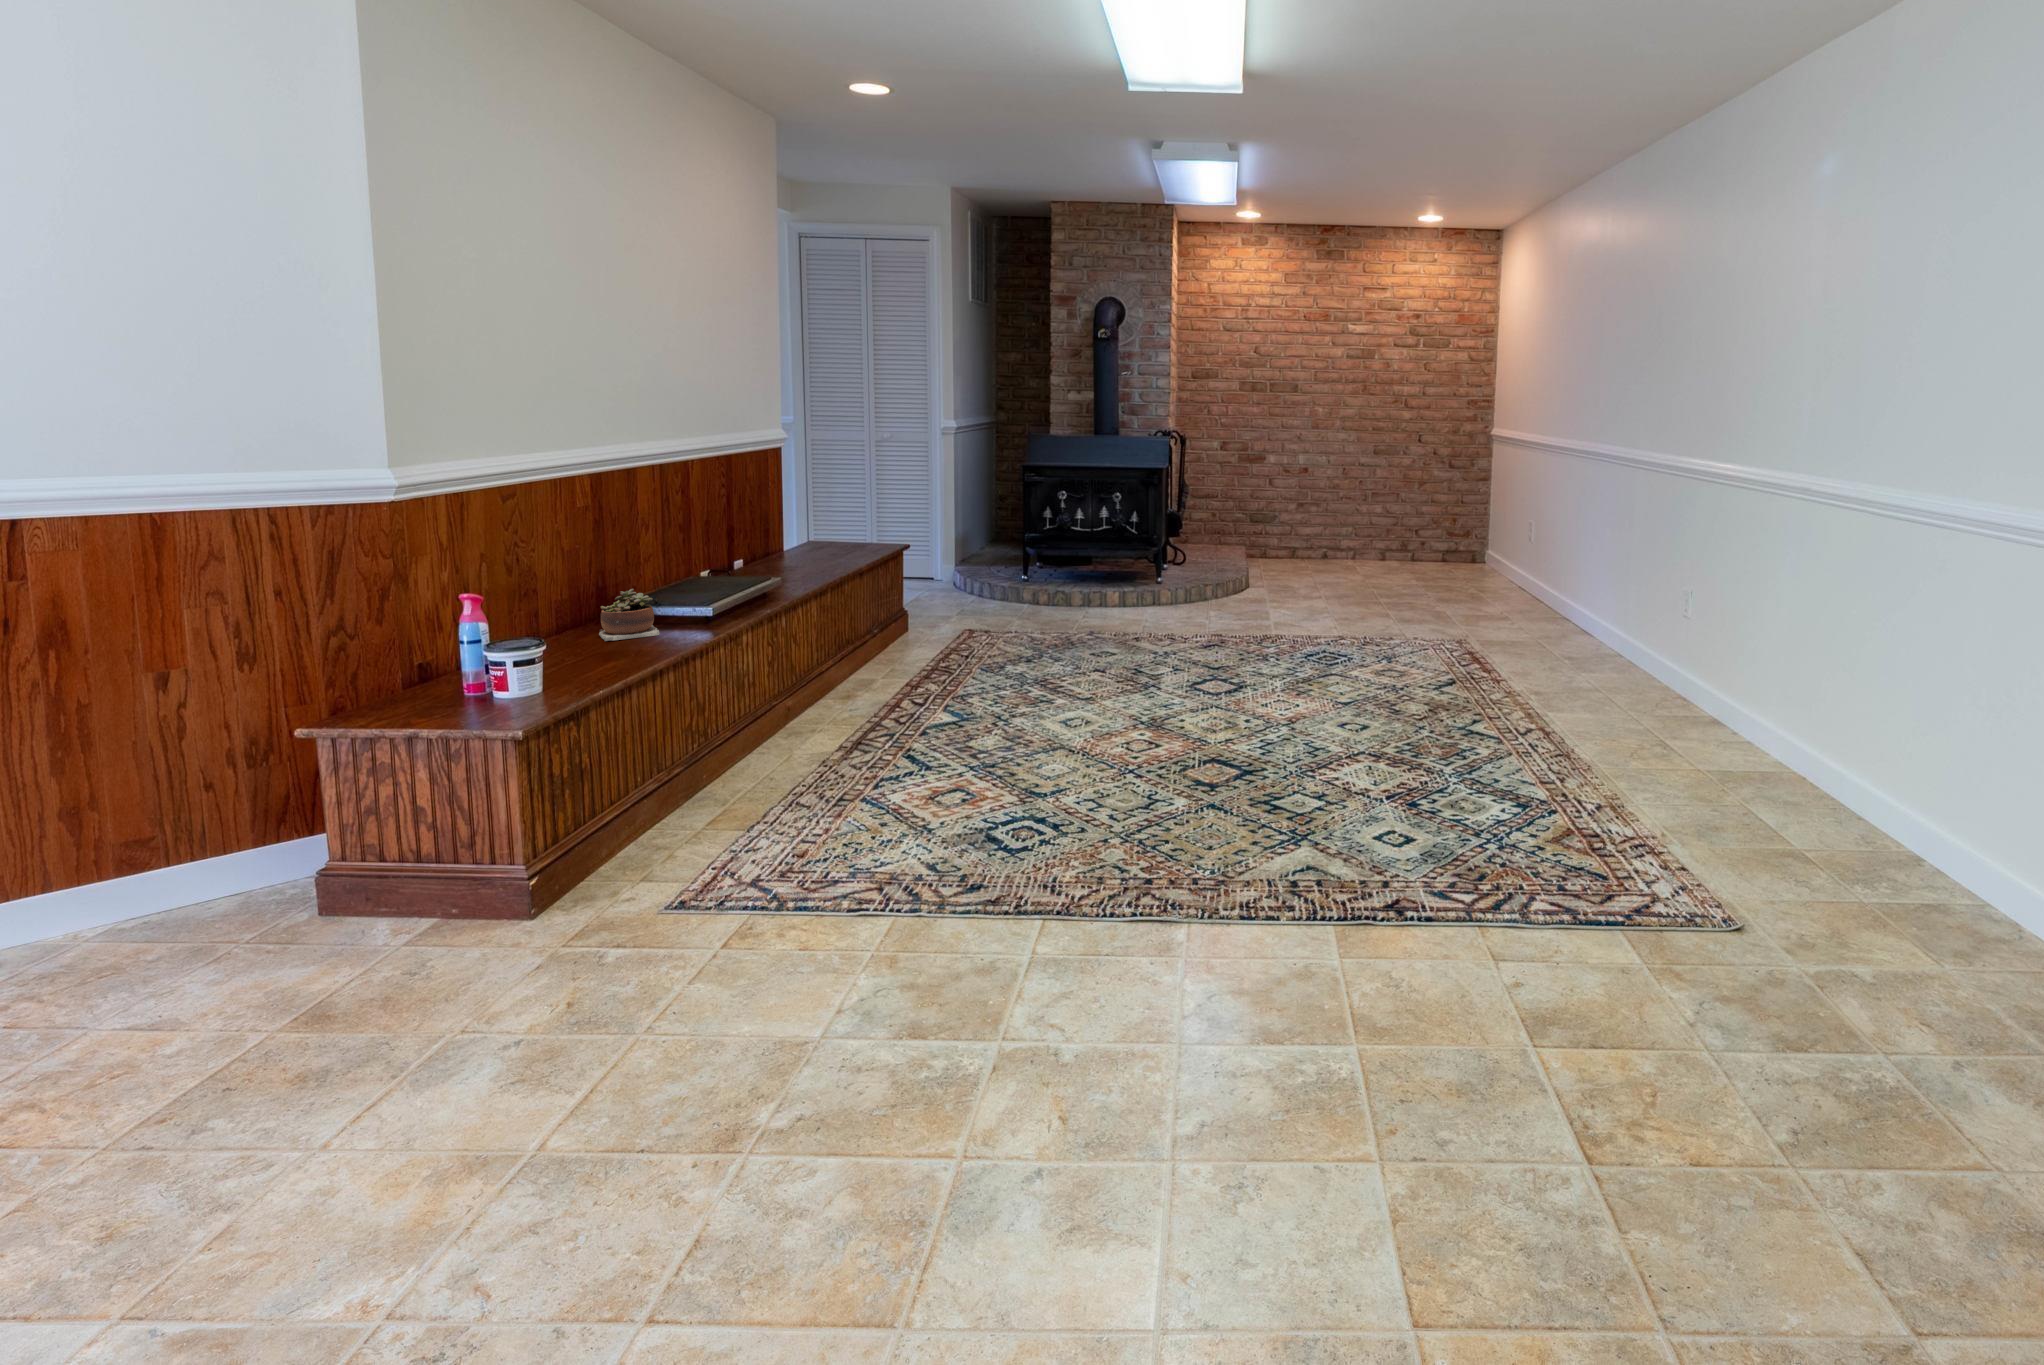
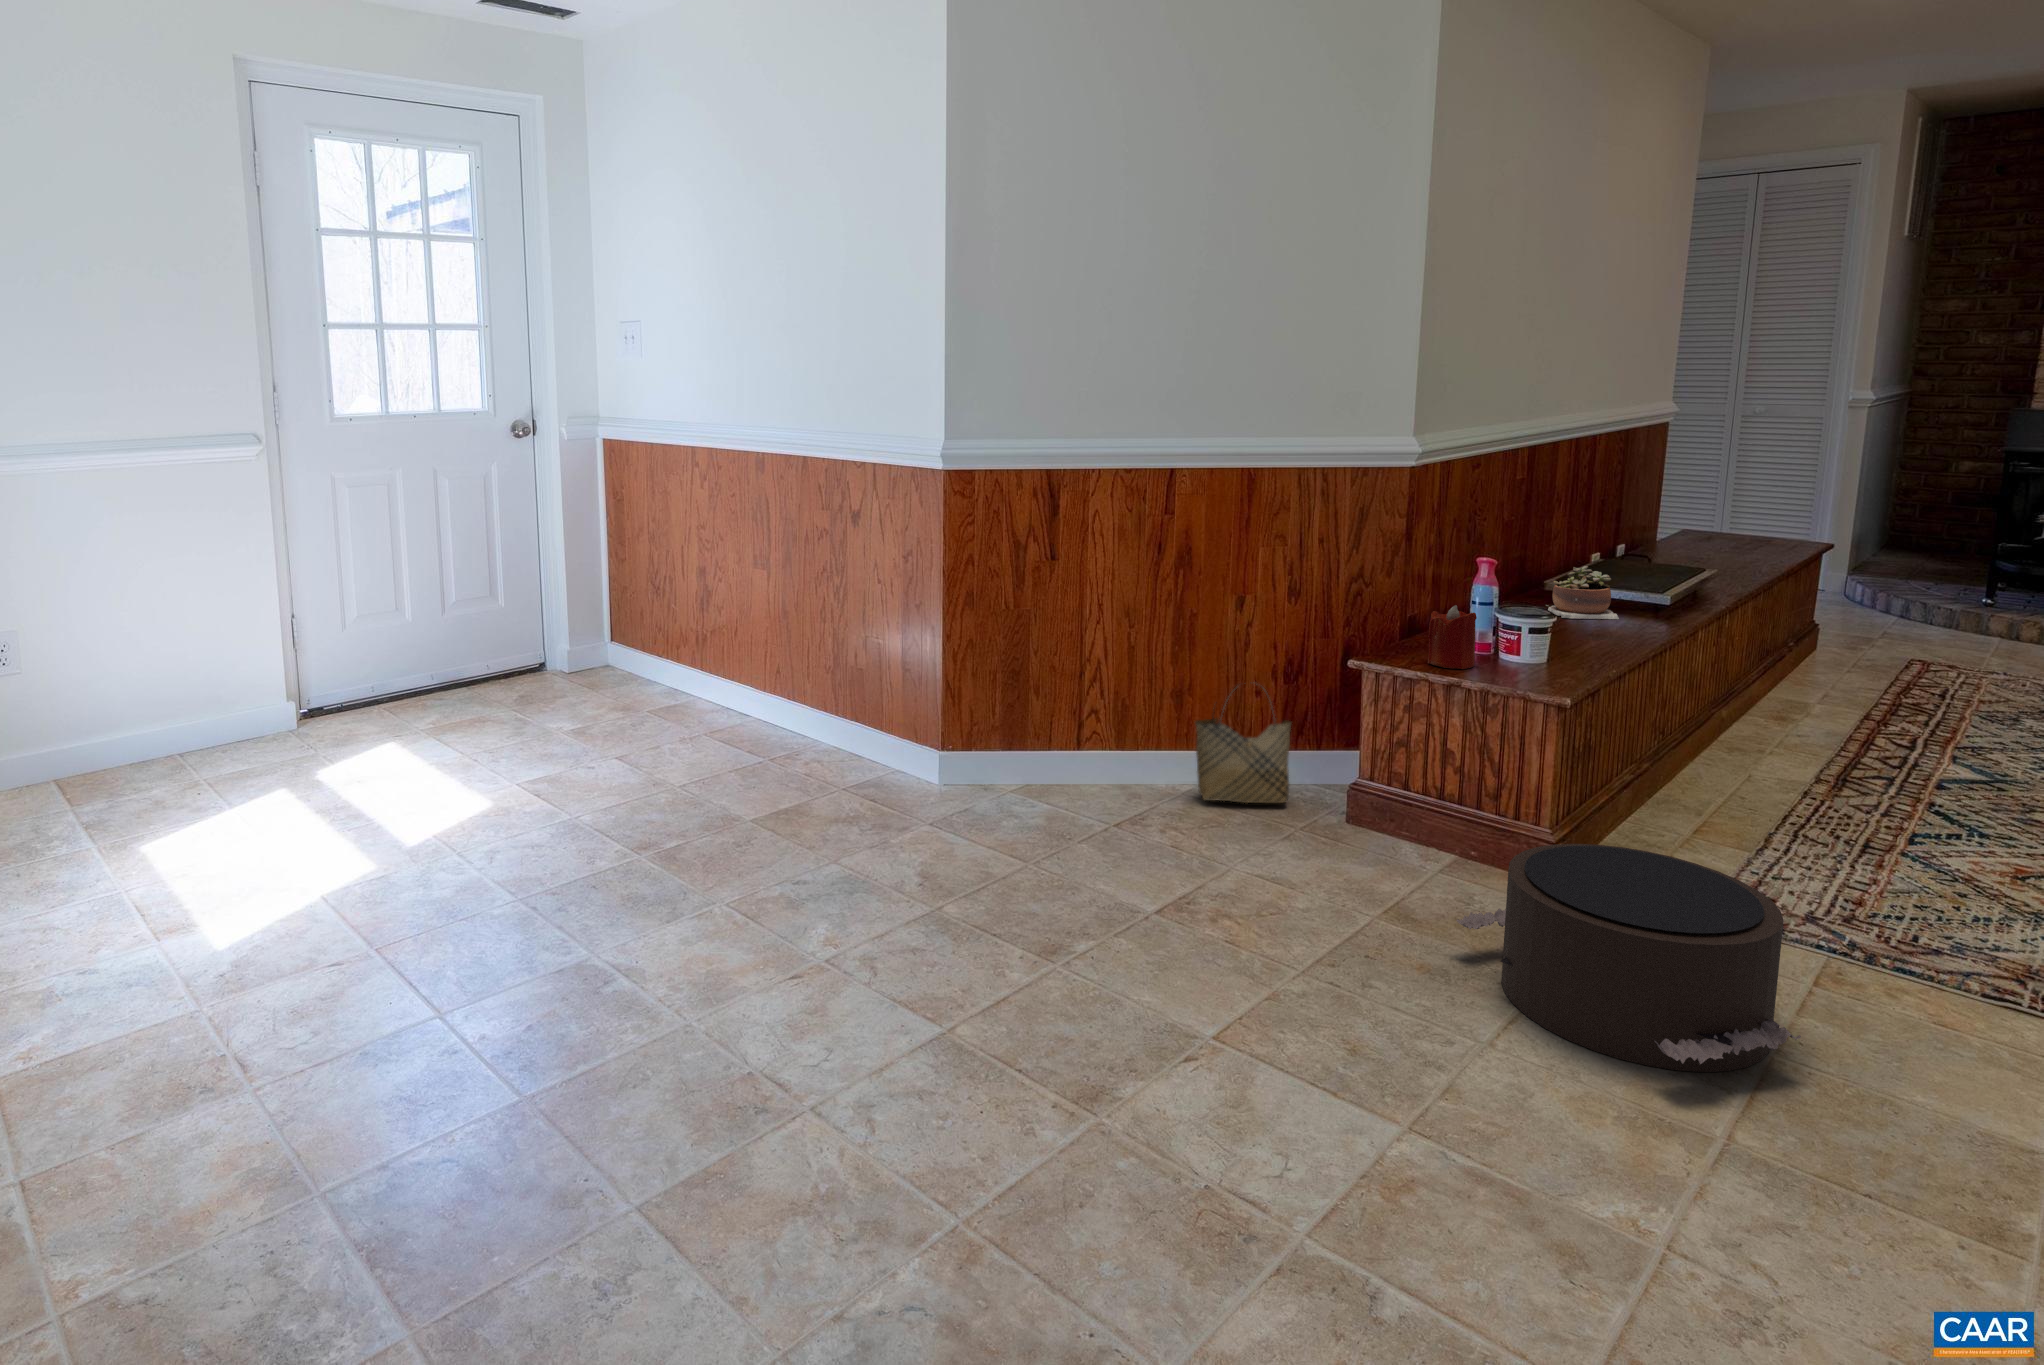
candle: none [395,650,456,719] -> present [1428,605,1477,669]
woven basket: none [72,766,244,946] -> present [1195,688,1291,803]
pouf: none [341,874,654,1122] -> present [1456,844,1801,1072]

